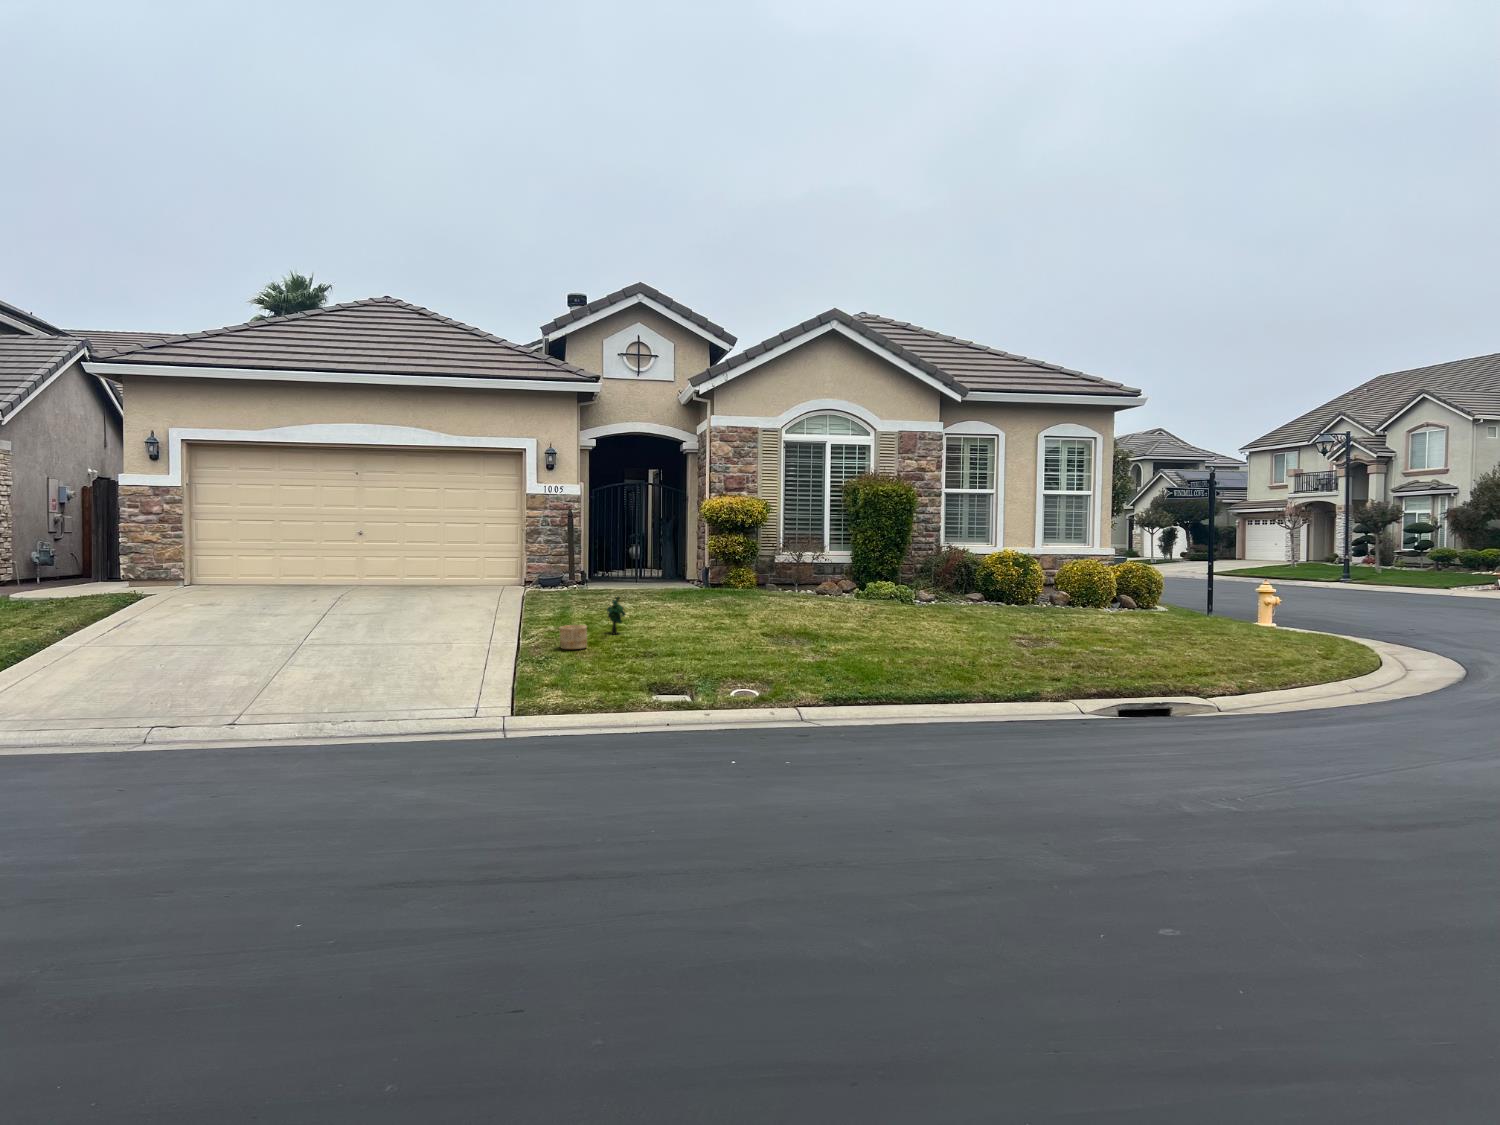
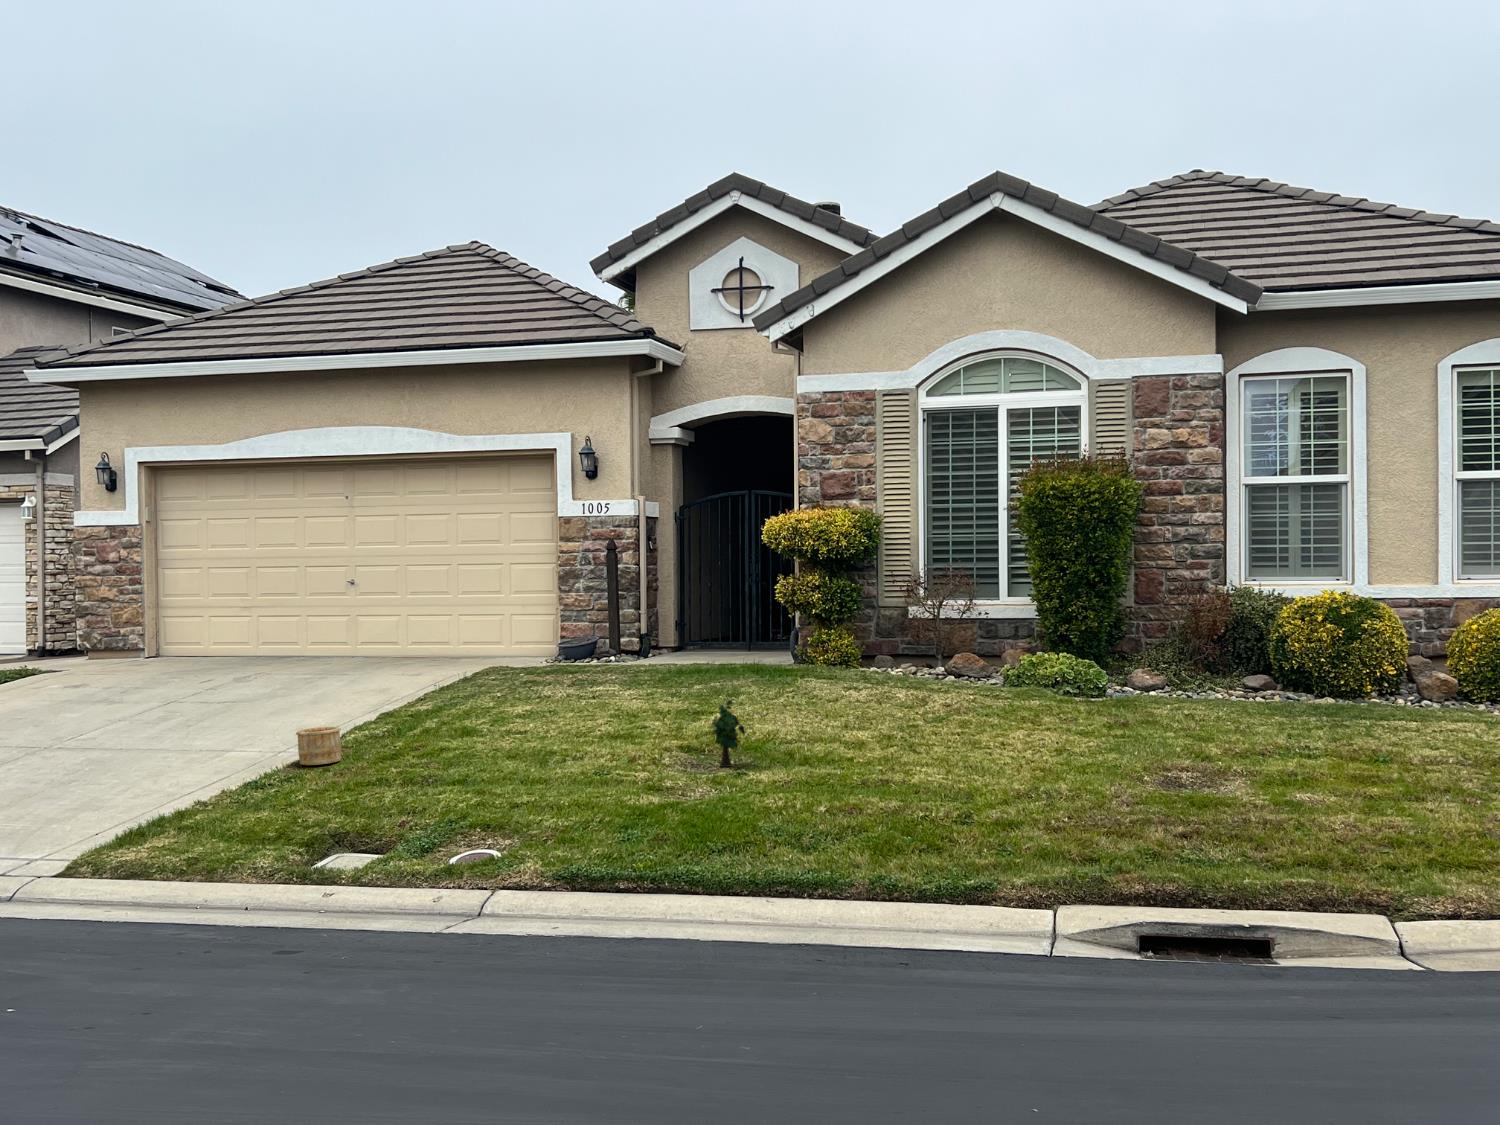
decorative plant: present [607,597,626,634] -> present [712,700,745,767]

